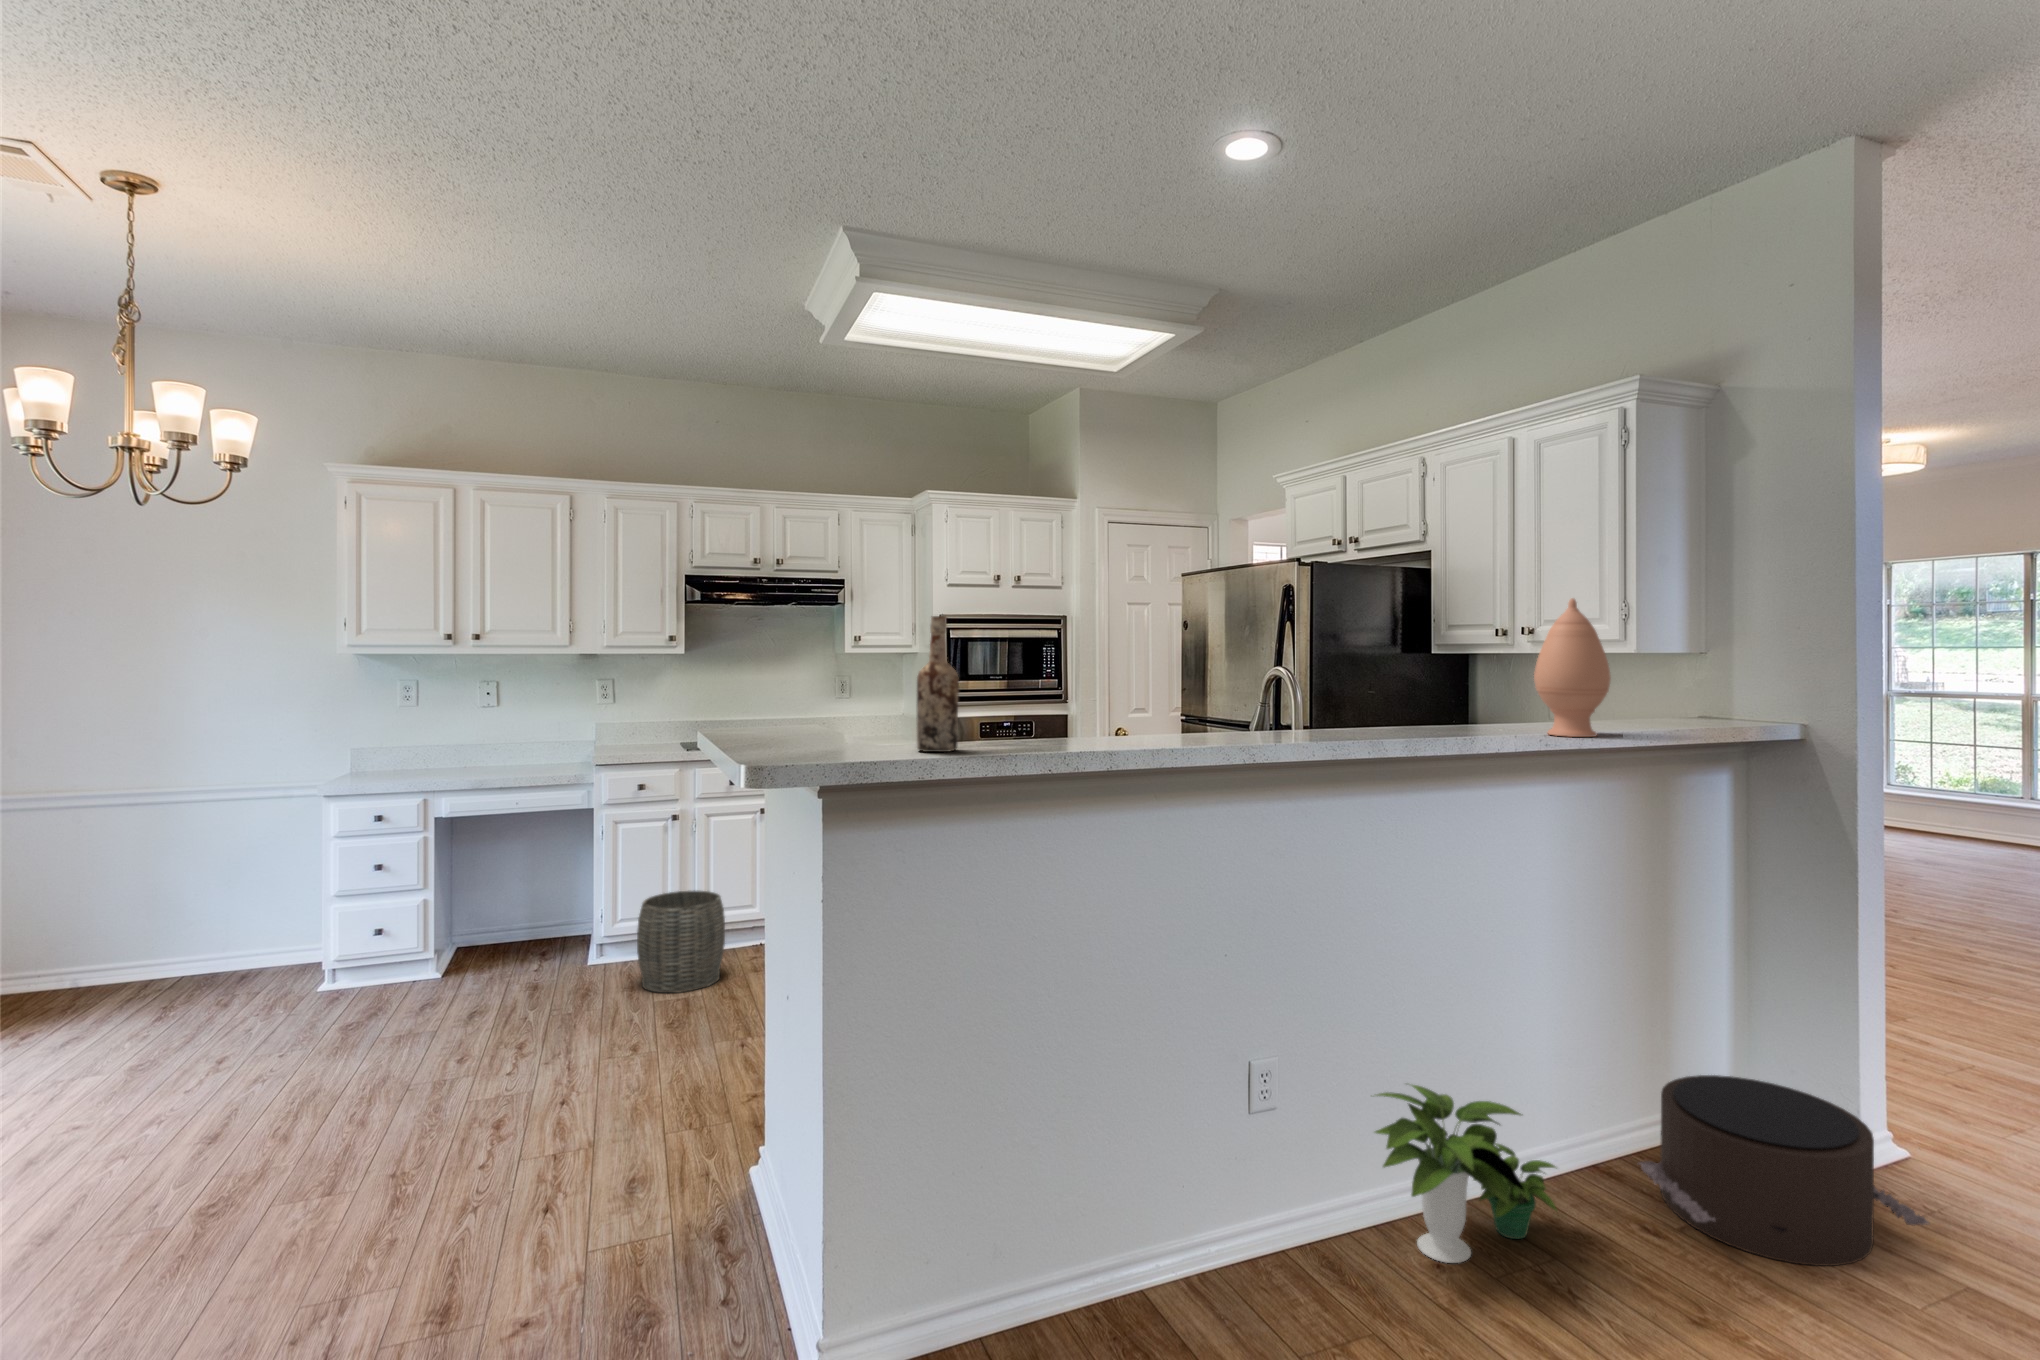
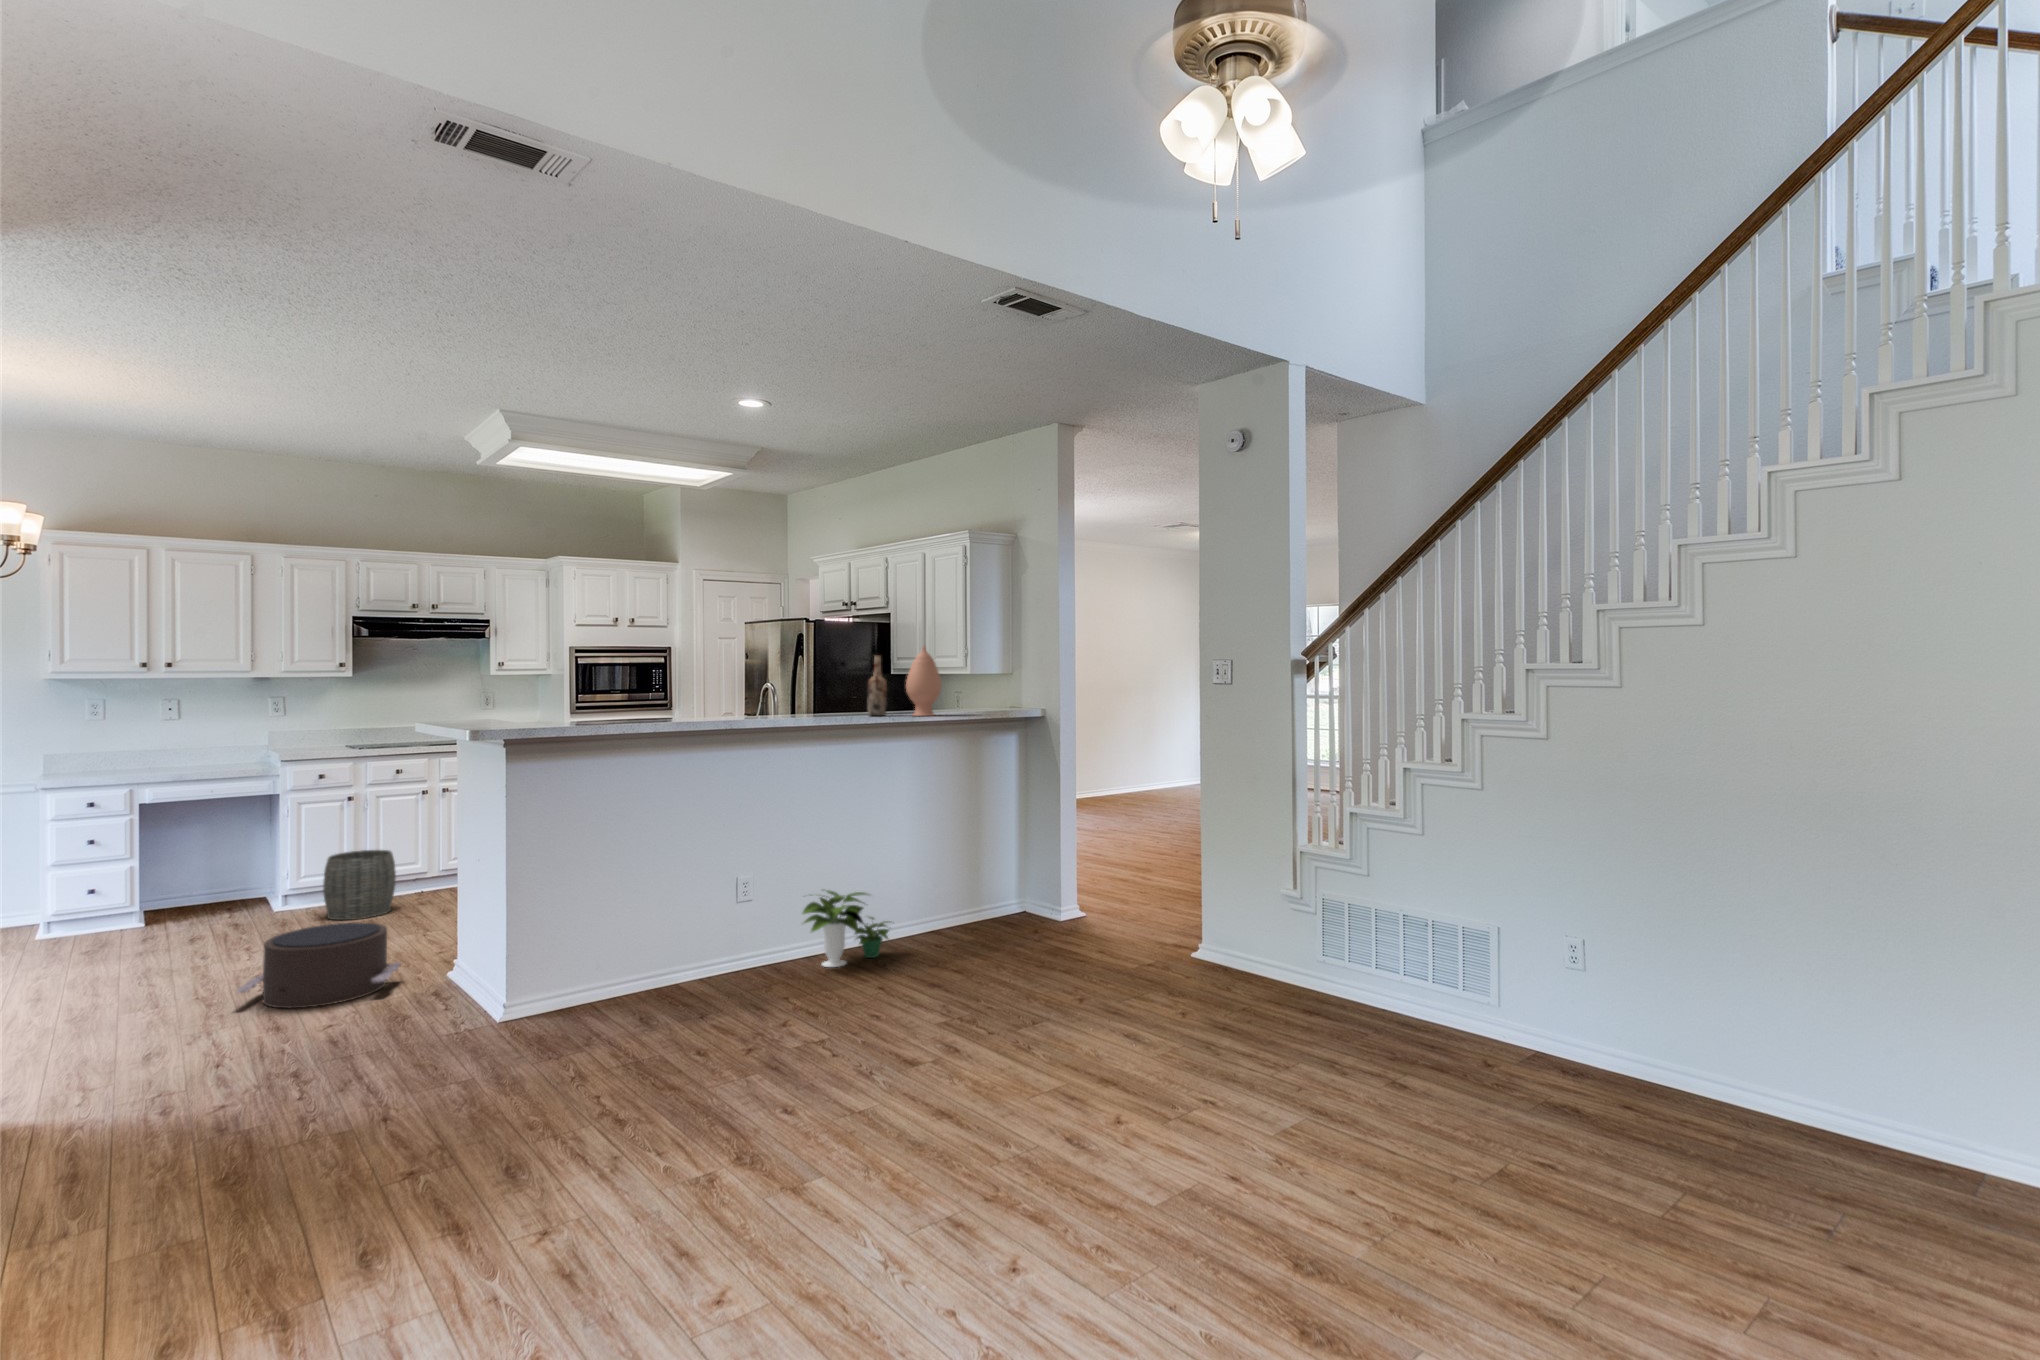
wine bottle: present [916,616,959,752] -> present [868,655,887,716]
pouf: present [1639,1075,1929,1266] -> present [237,923,400,1008]

